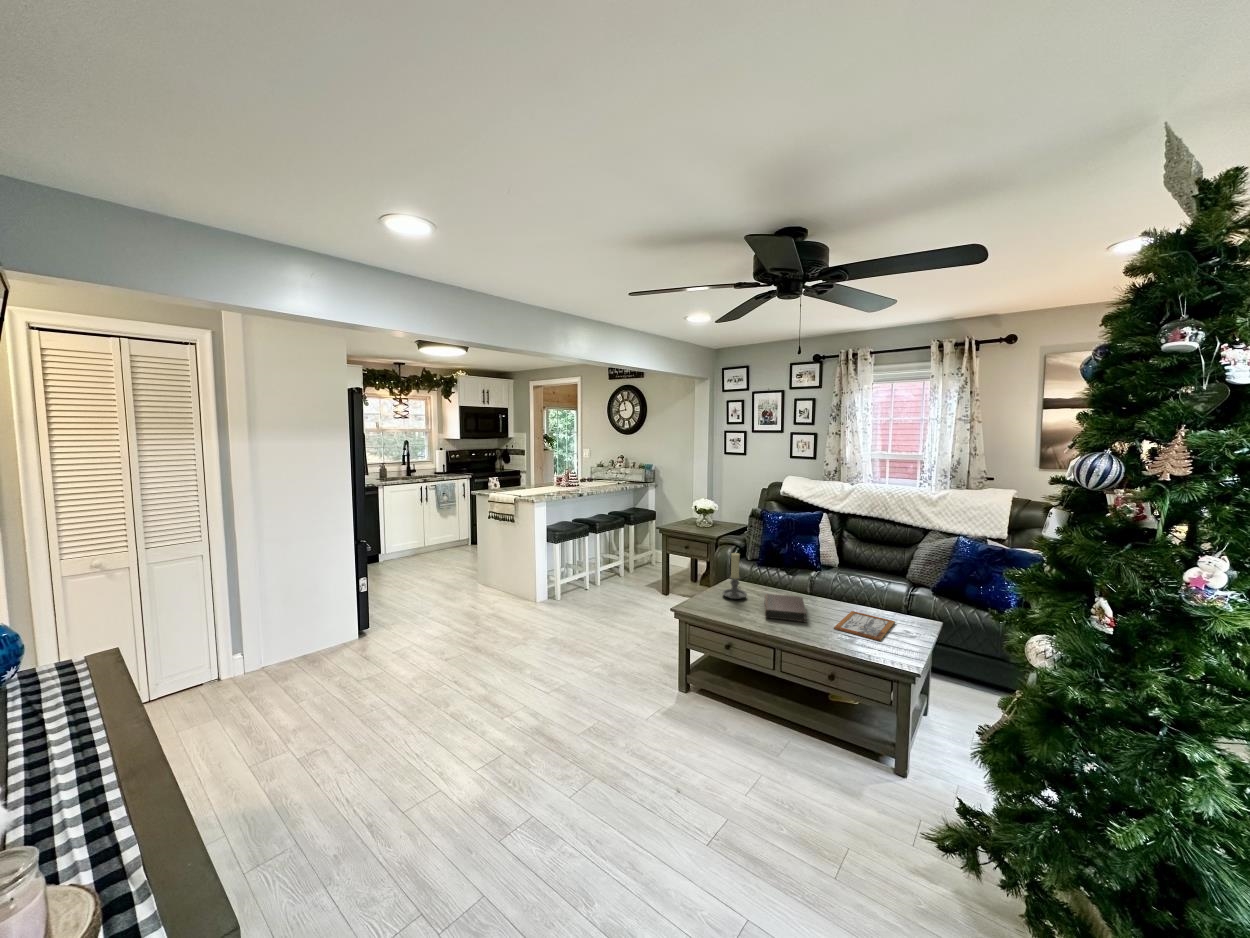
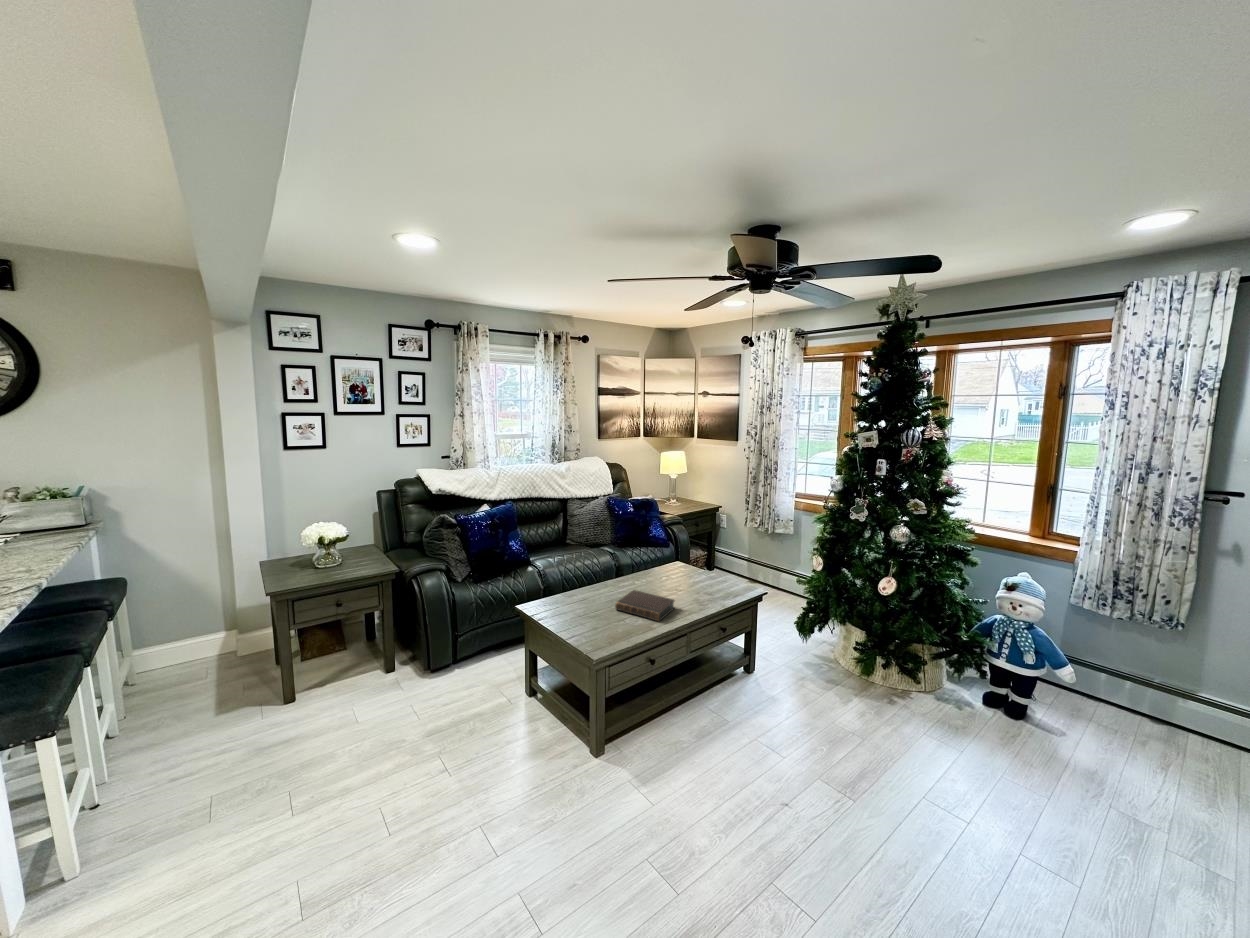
candle holder: present [723,553,747,599] -> none [580,572,608,625]
picture frame: present [834,611,895,641] -> none [659,578,717,603]

